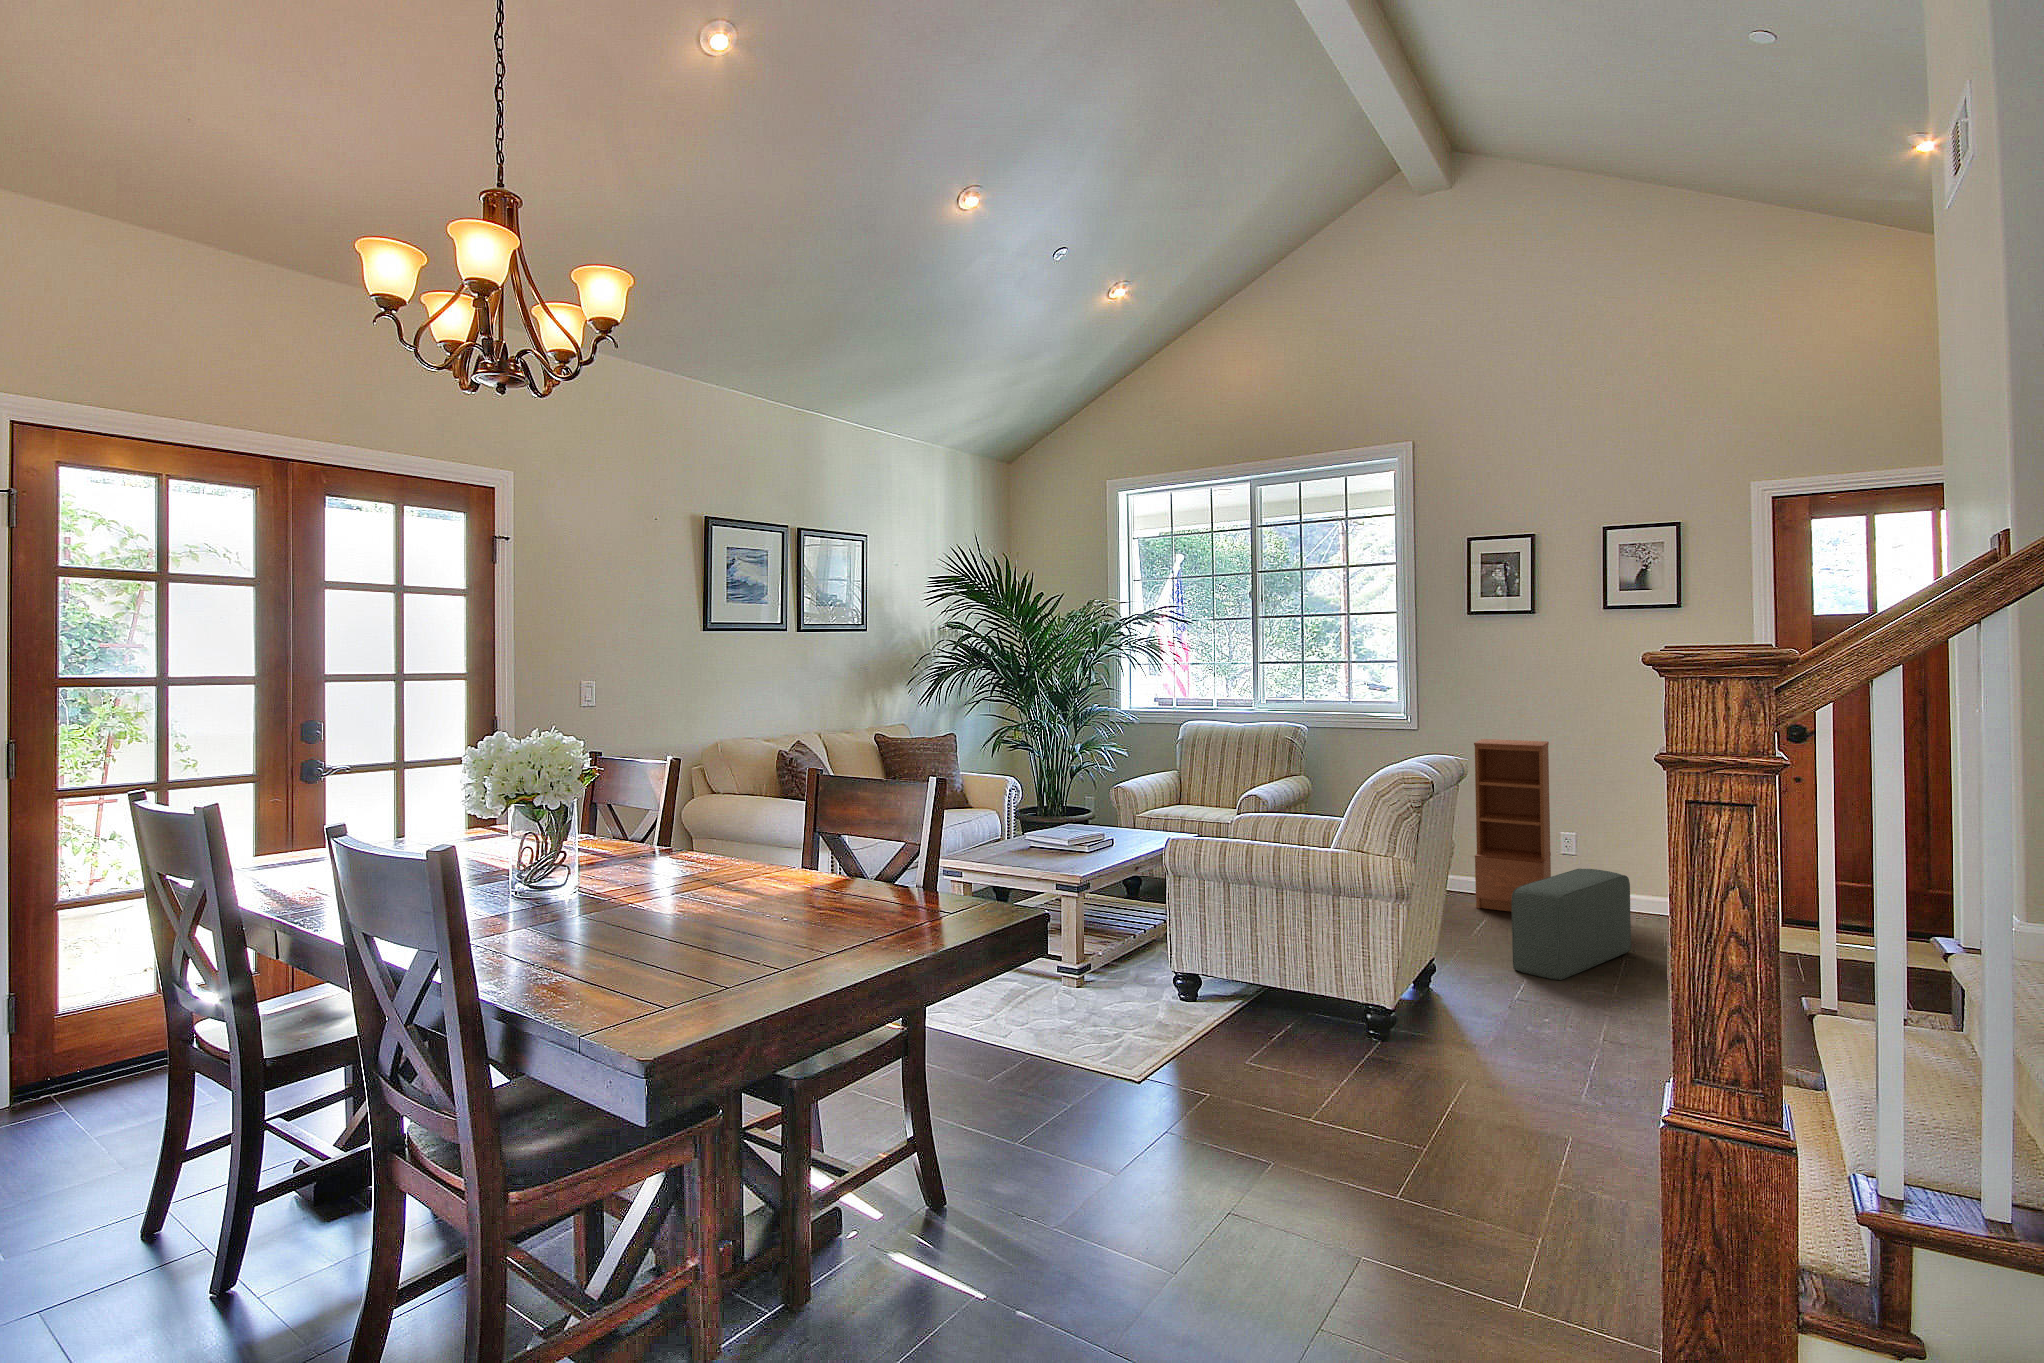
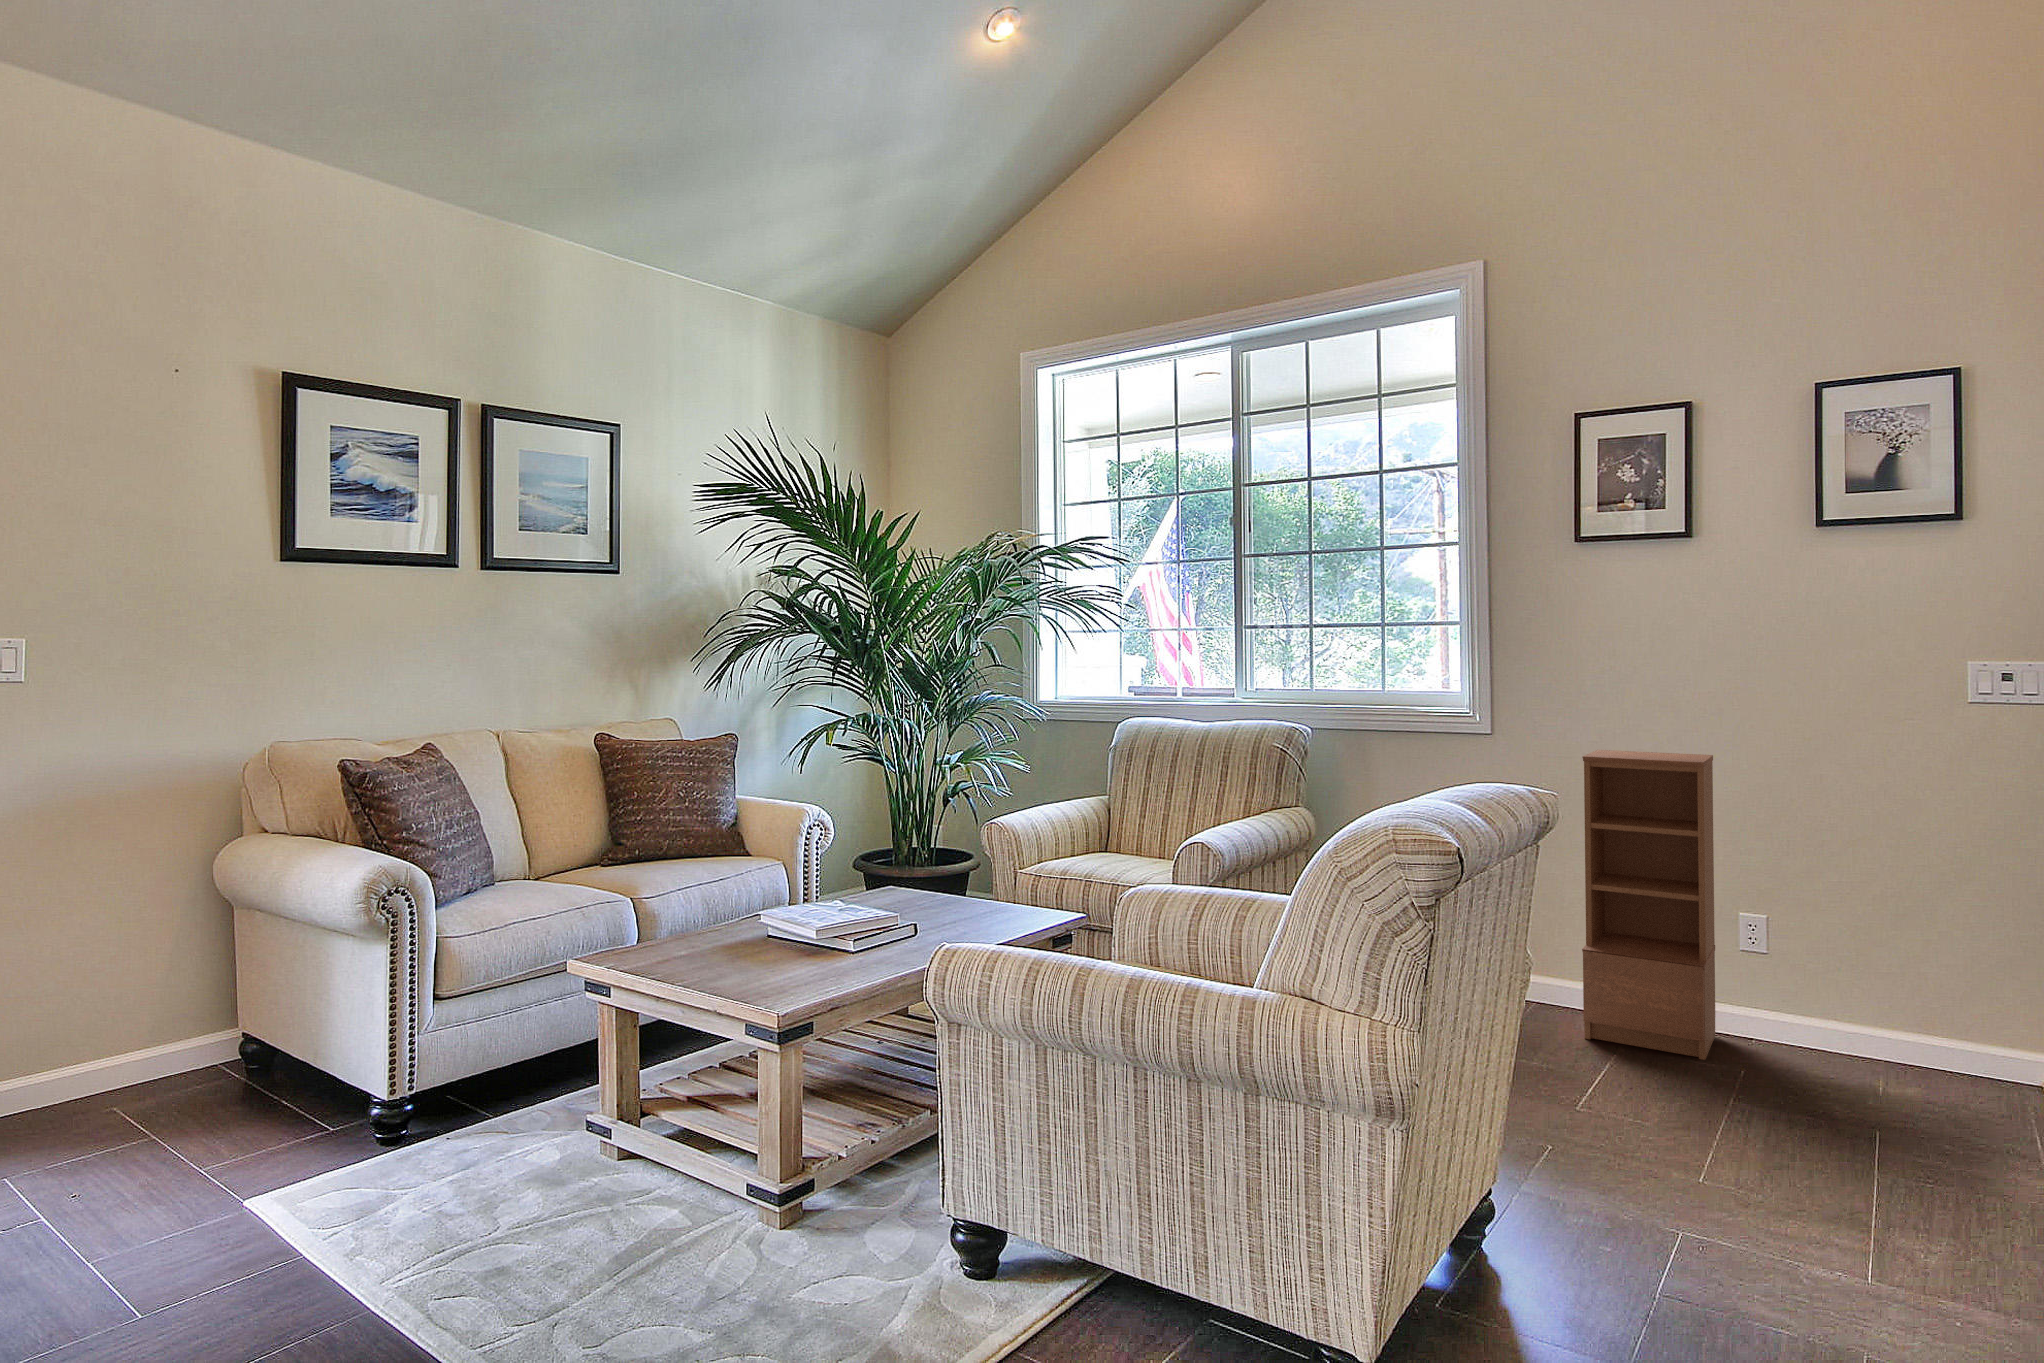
pouf: present [1511,869,1631,980] -> none [1648,991,1878,1231]

